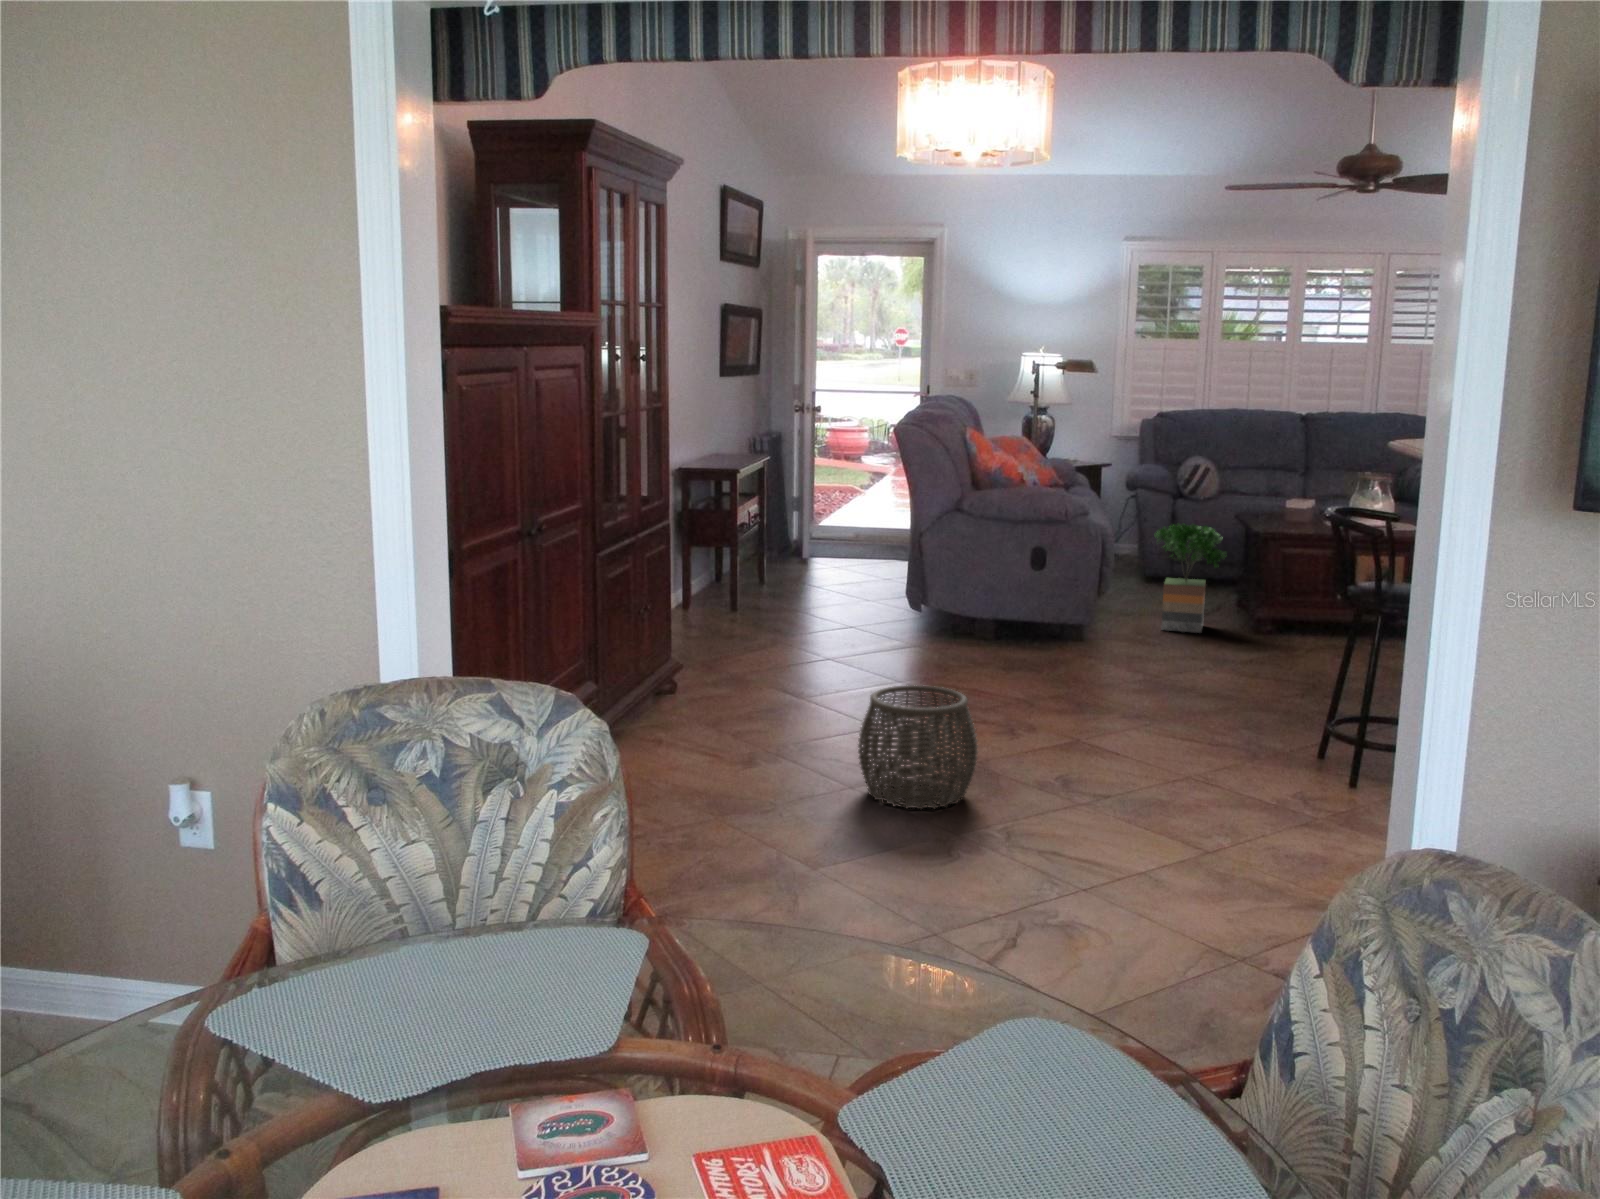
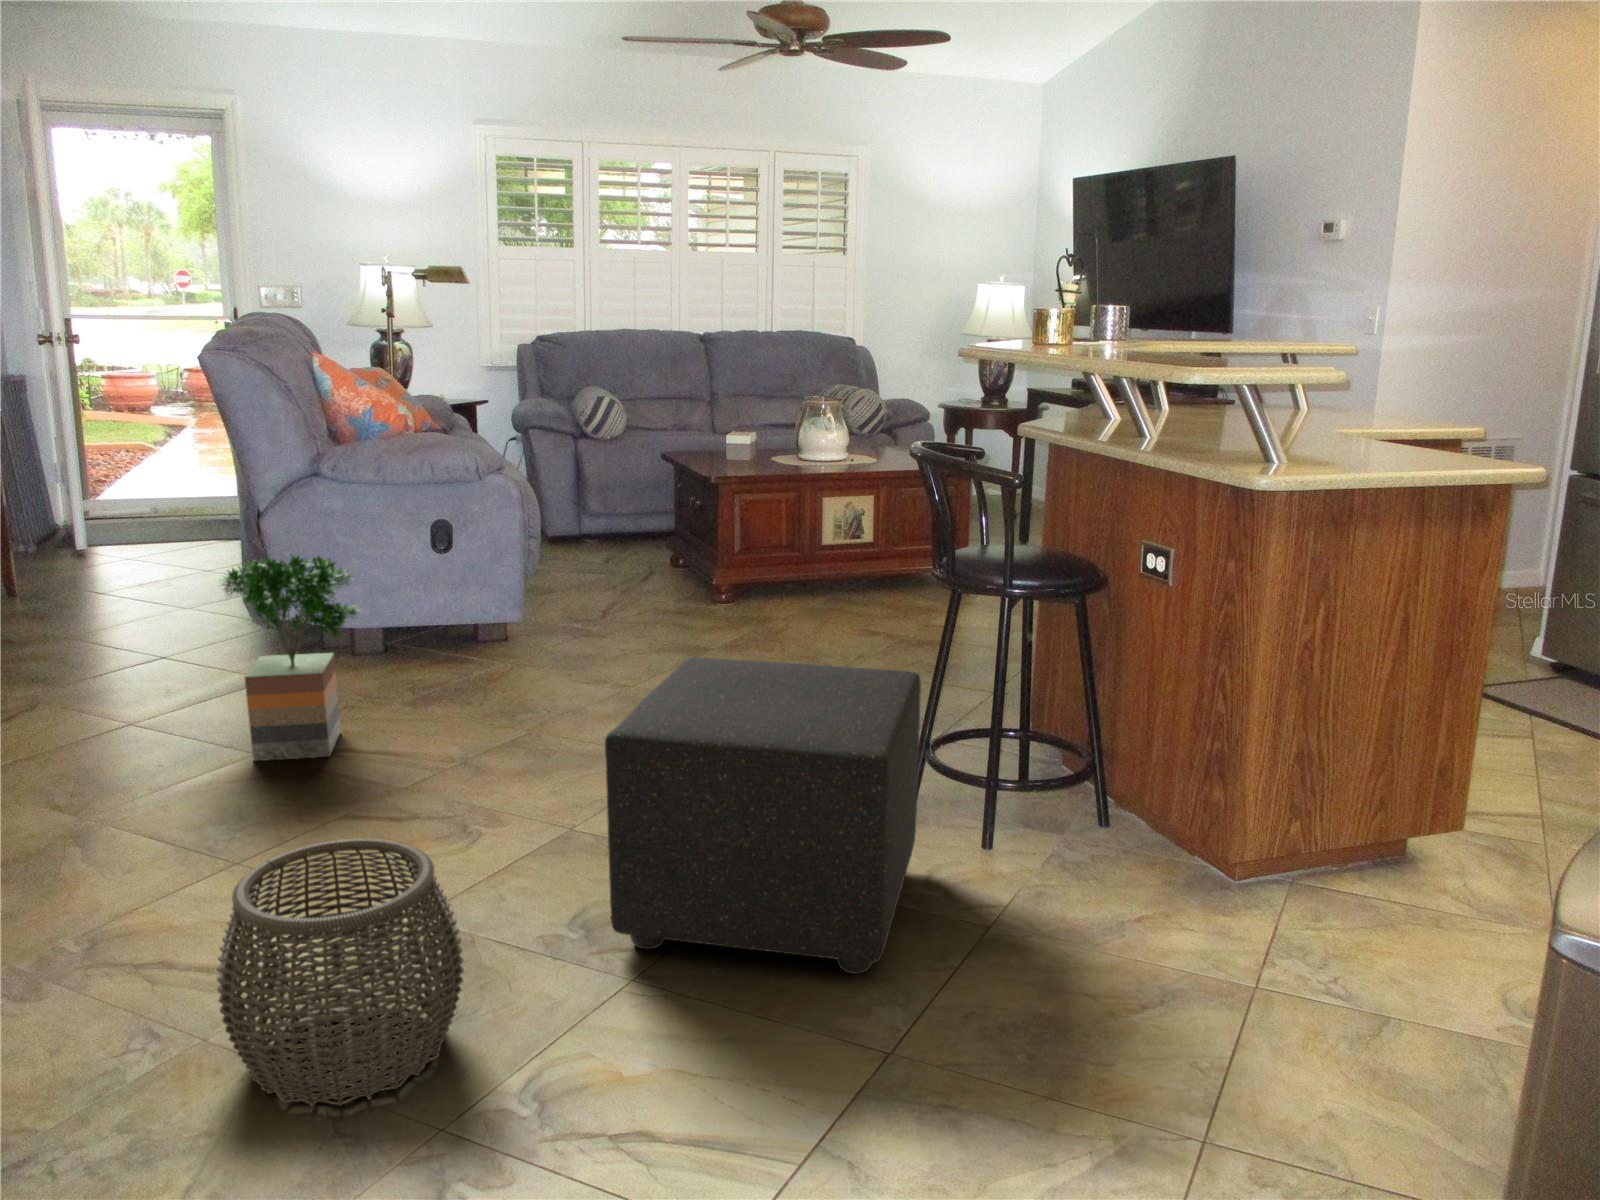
potted tree: present [1156,524,1226,633] -> present [220,554,358,761]
ottoman: none [1070,629,1301,820] -> present [605,657,921,974]

